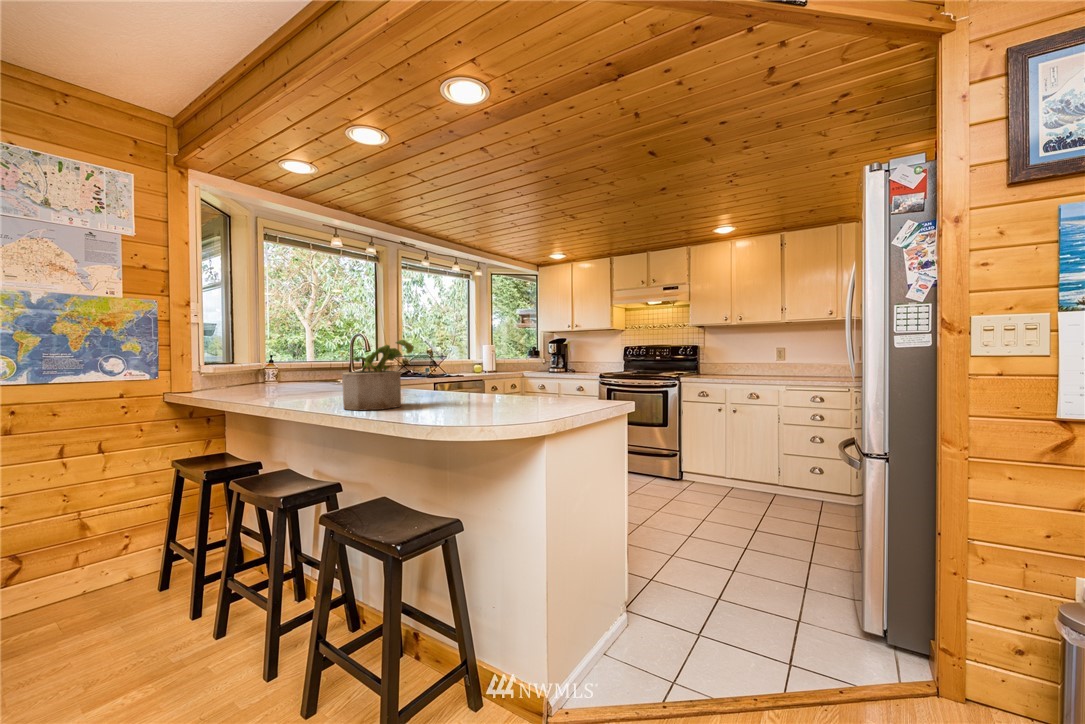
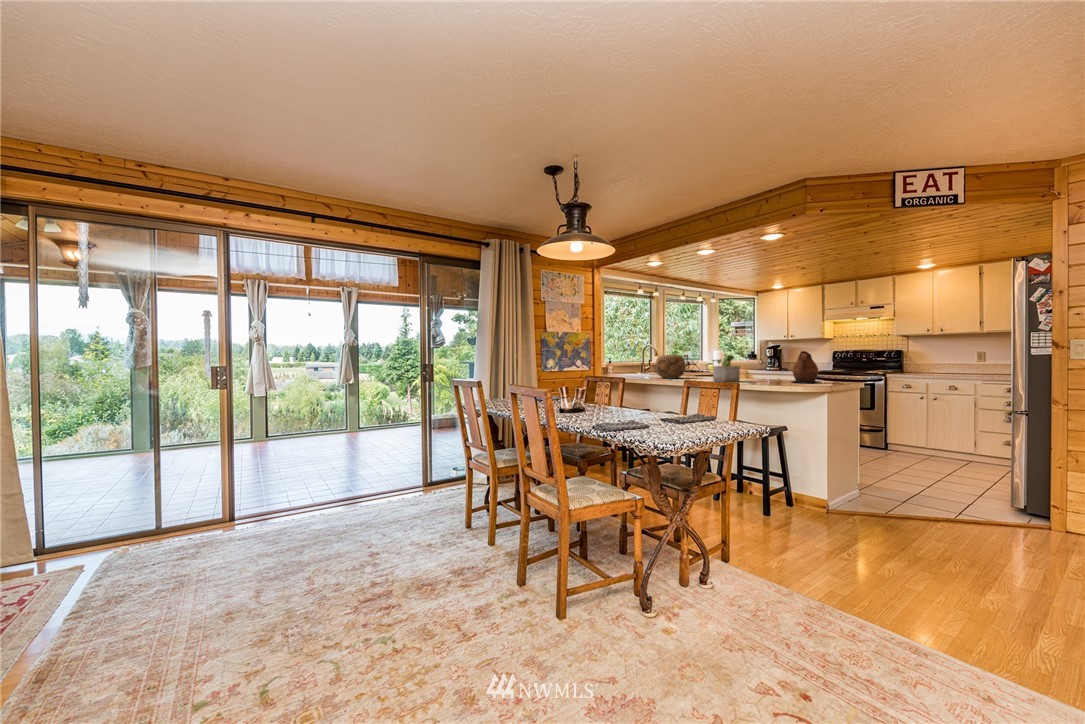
ceramic pitcher: none [494,337,560,410] -> present [791,351,820,383]
decorative bowl: none [265,347,336,398] -> present [655,355,686,378]

